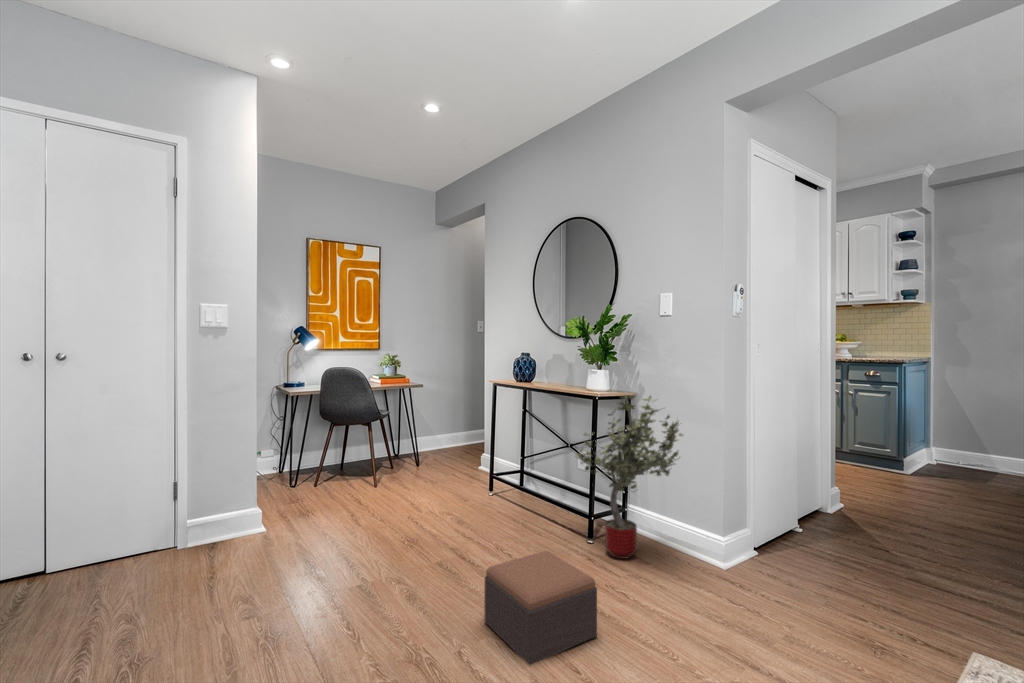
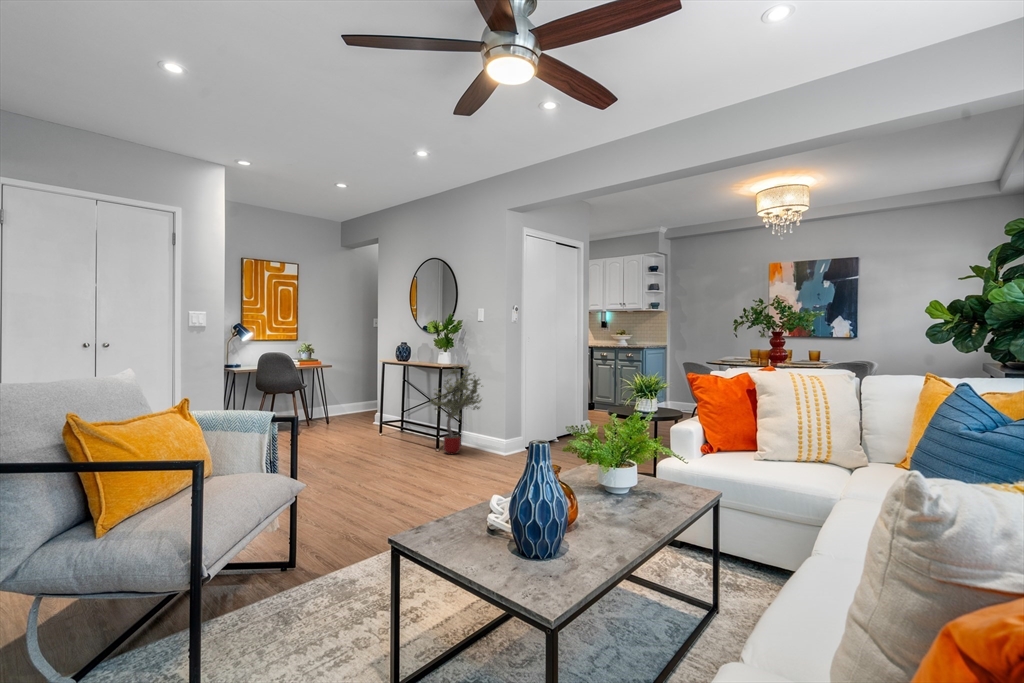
footstool: present [484,551,597,665] -> none [373,442,428,484]

